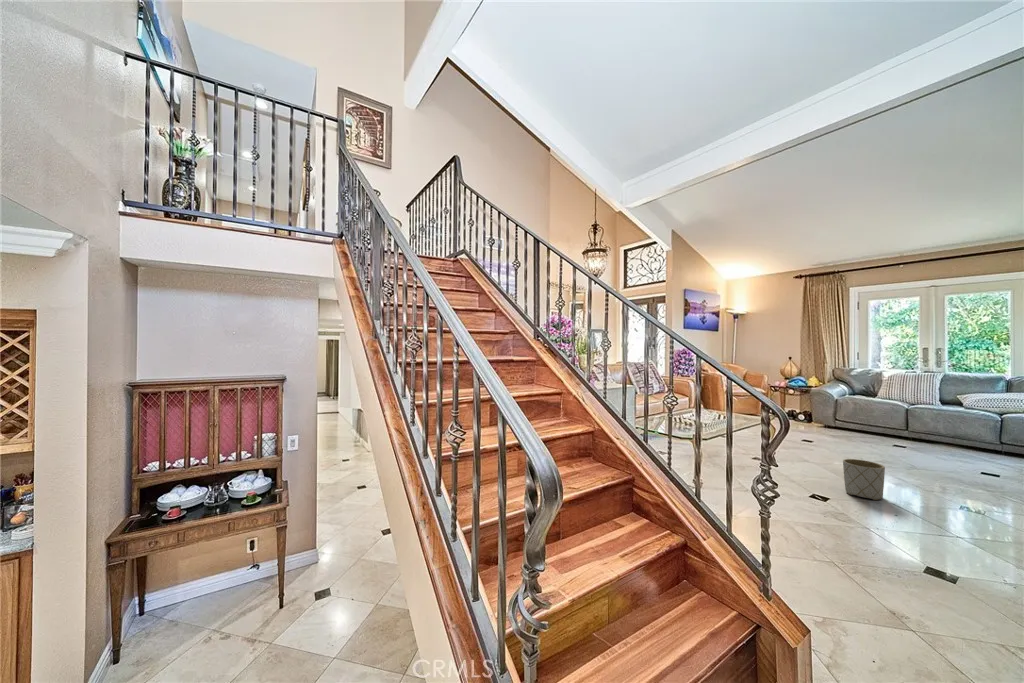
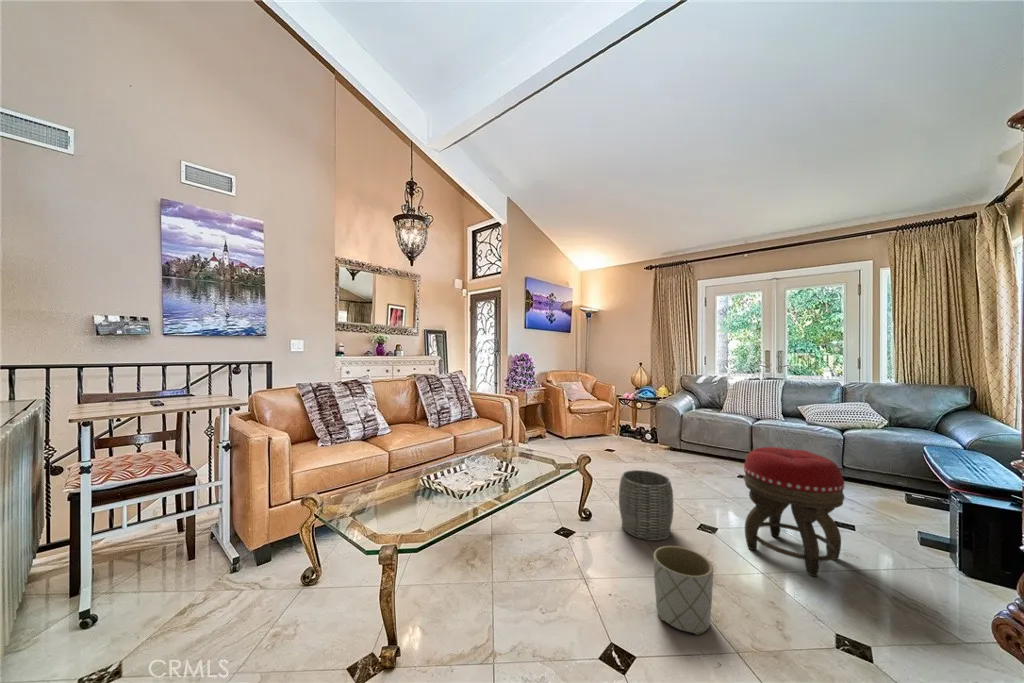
footstool: none [904,412,984,490] -> present [744,447,844,577]
woven basket: none [802,428,846,471] -> present [619,470,673,541]

